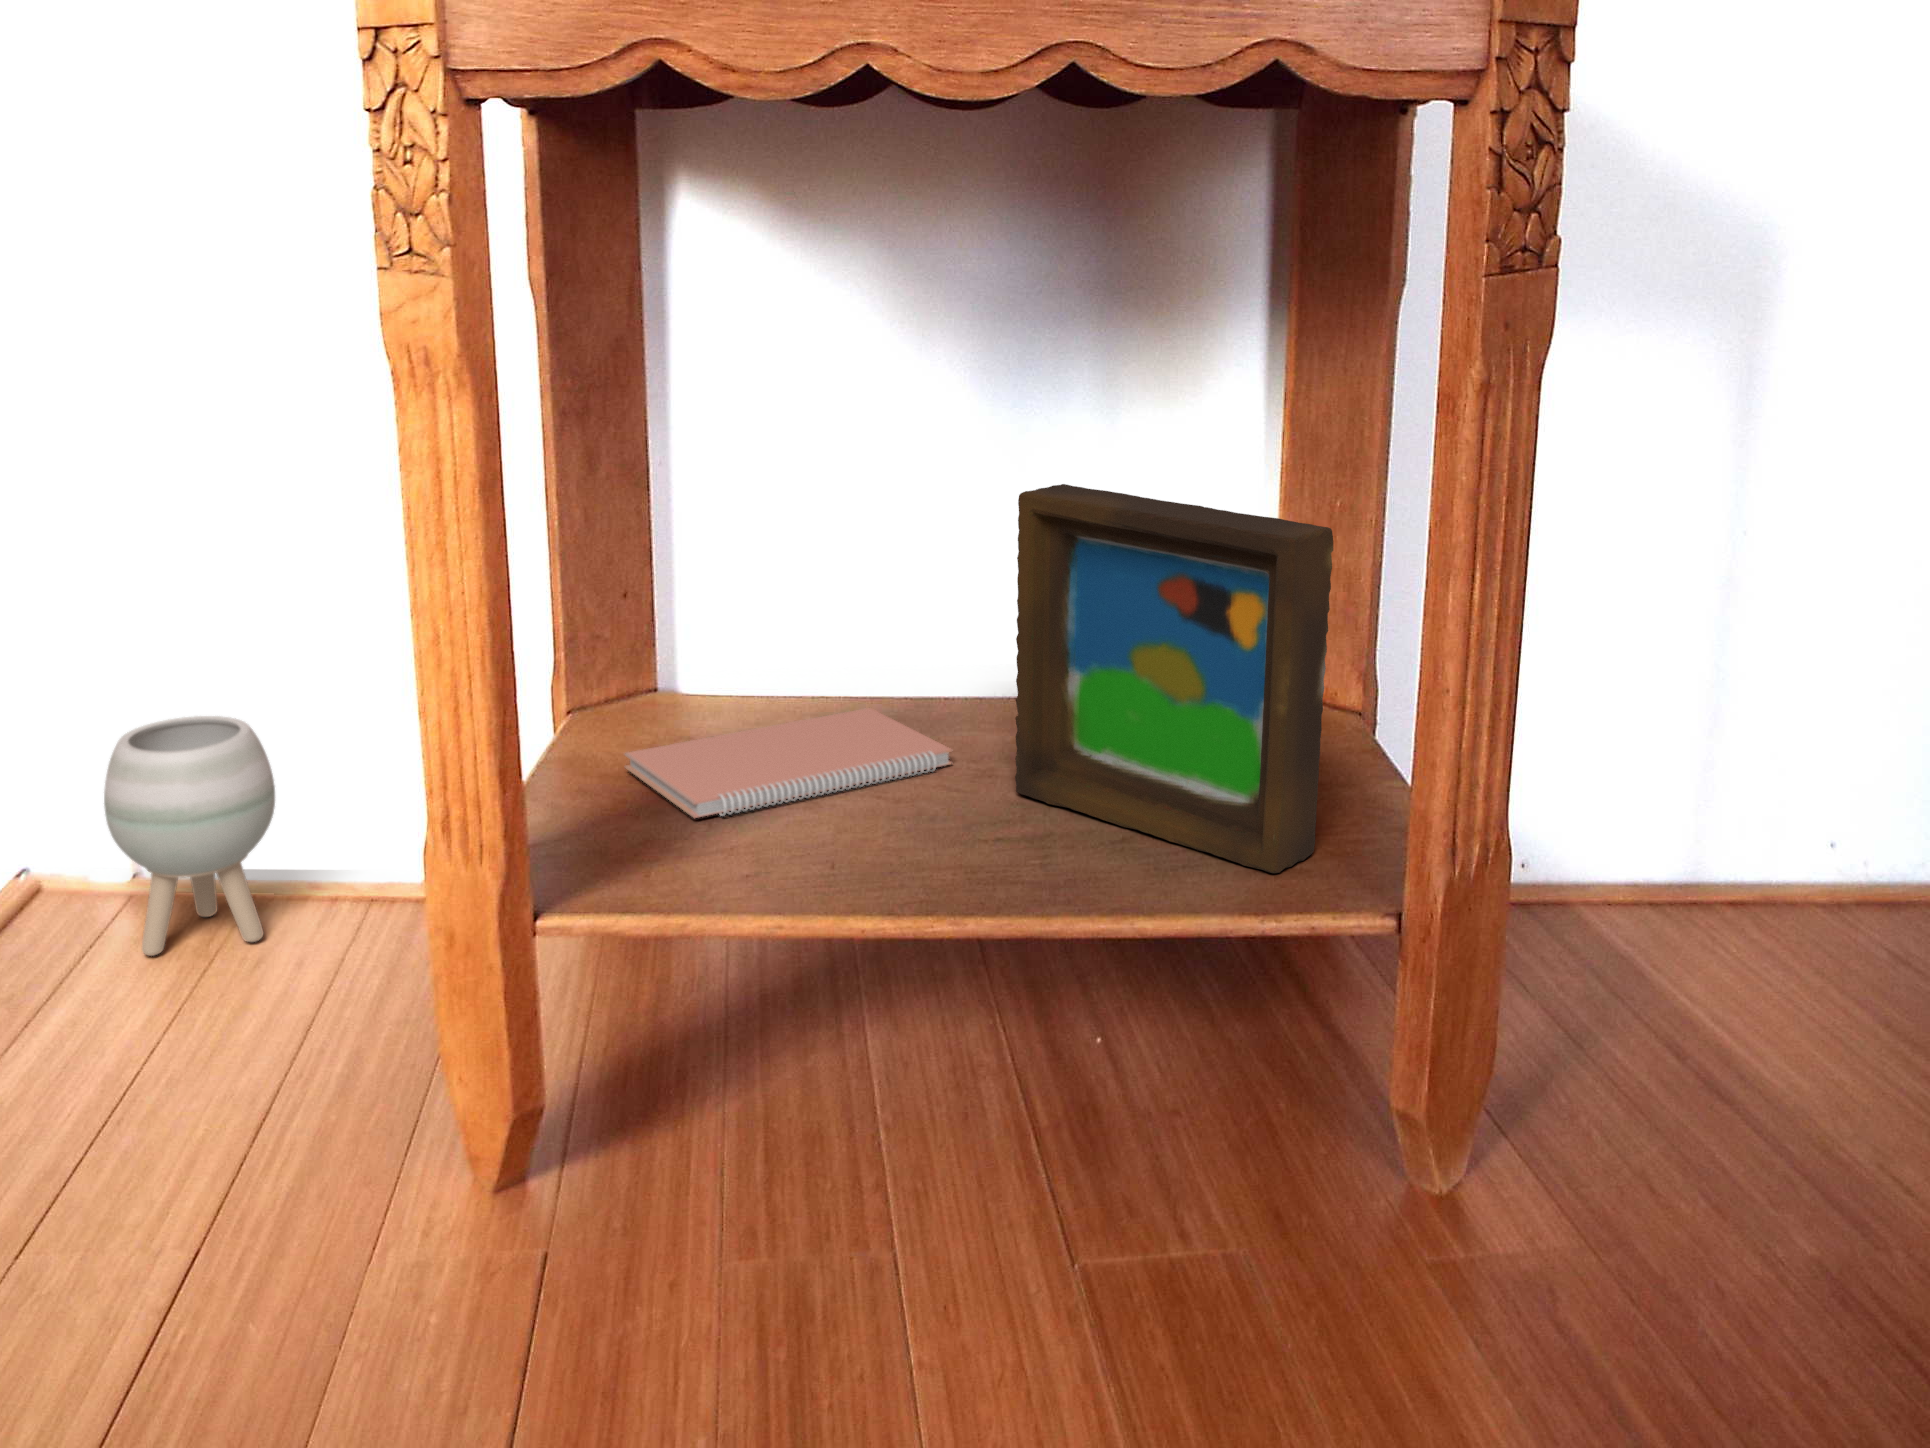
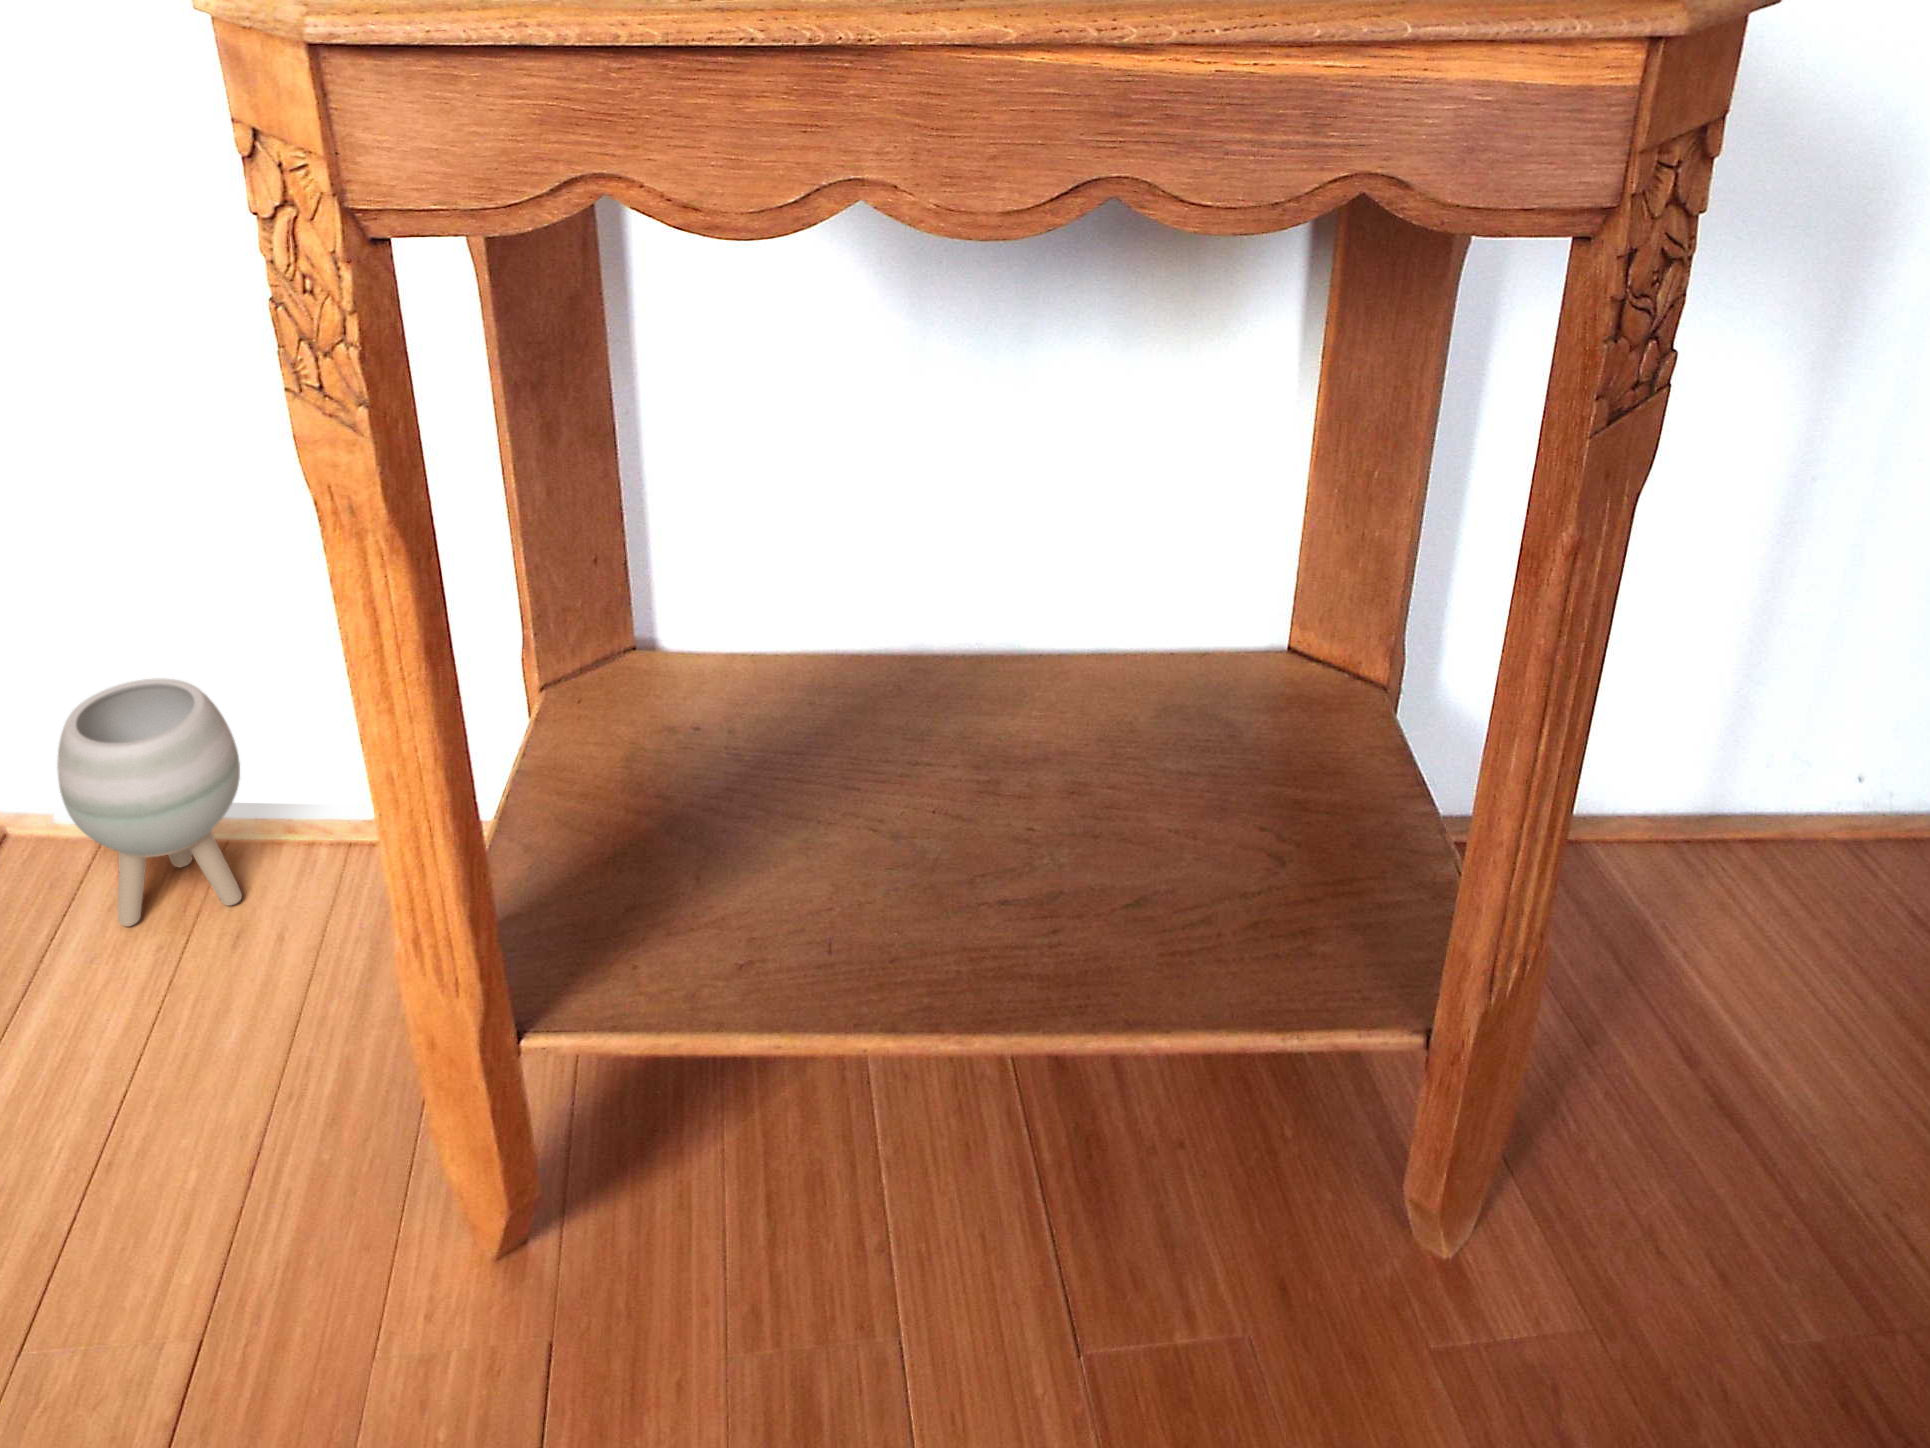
picture frame: present [1015,484,1333,873] -> none [1021,514,1382,970]
notebook: present [625,708,952,818] -> none [605,678,954,869]

